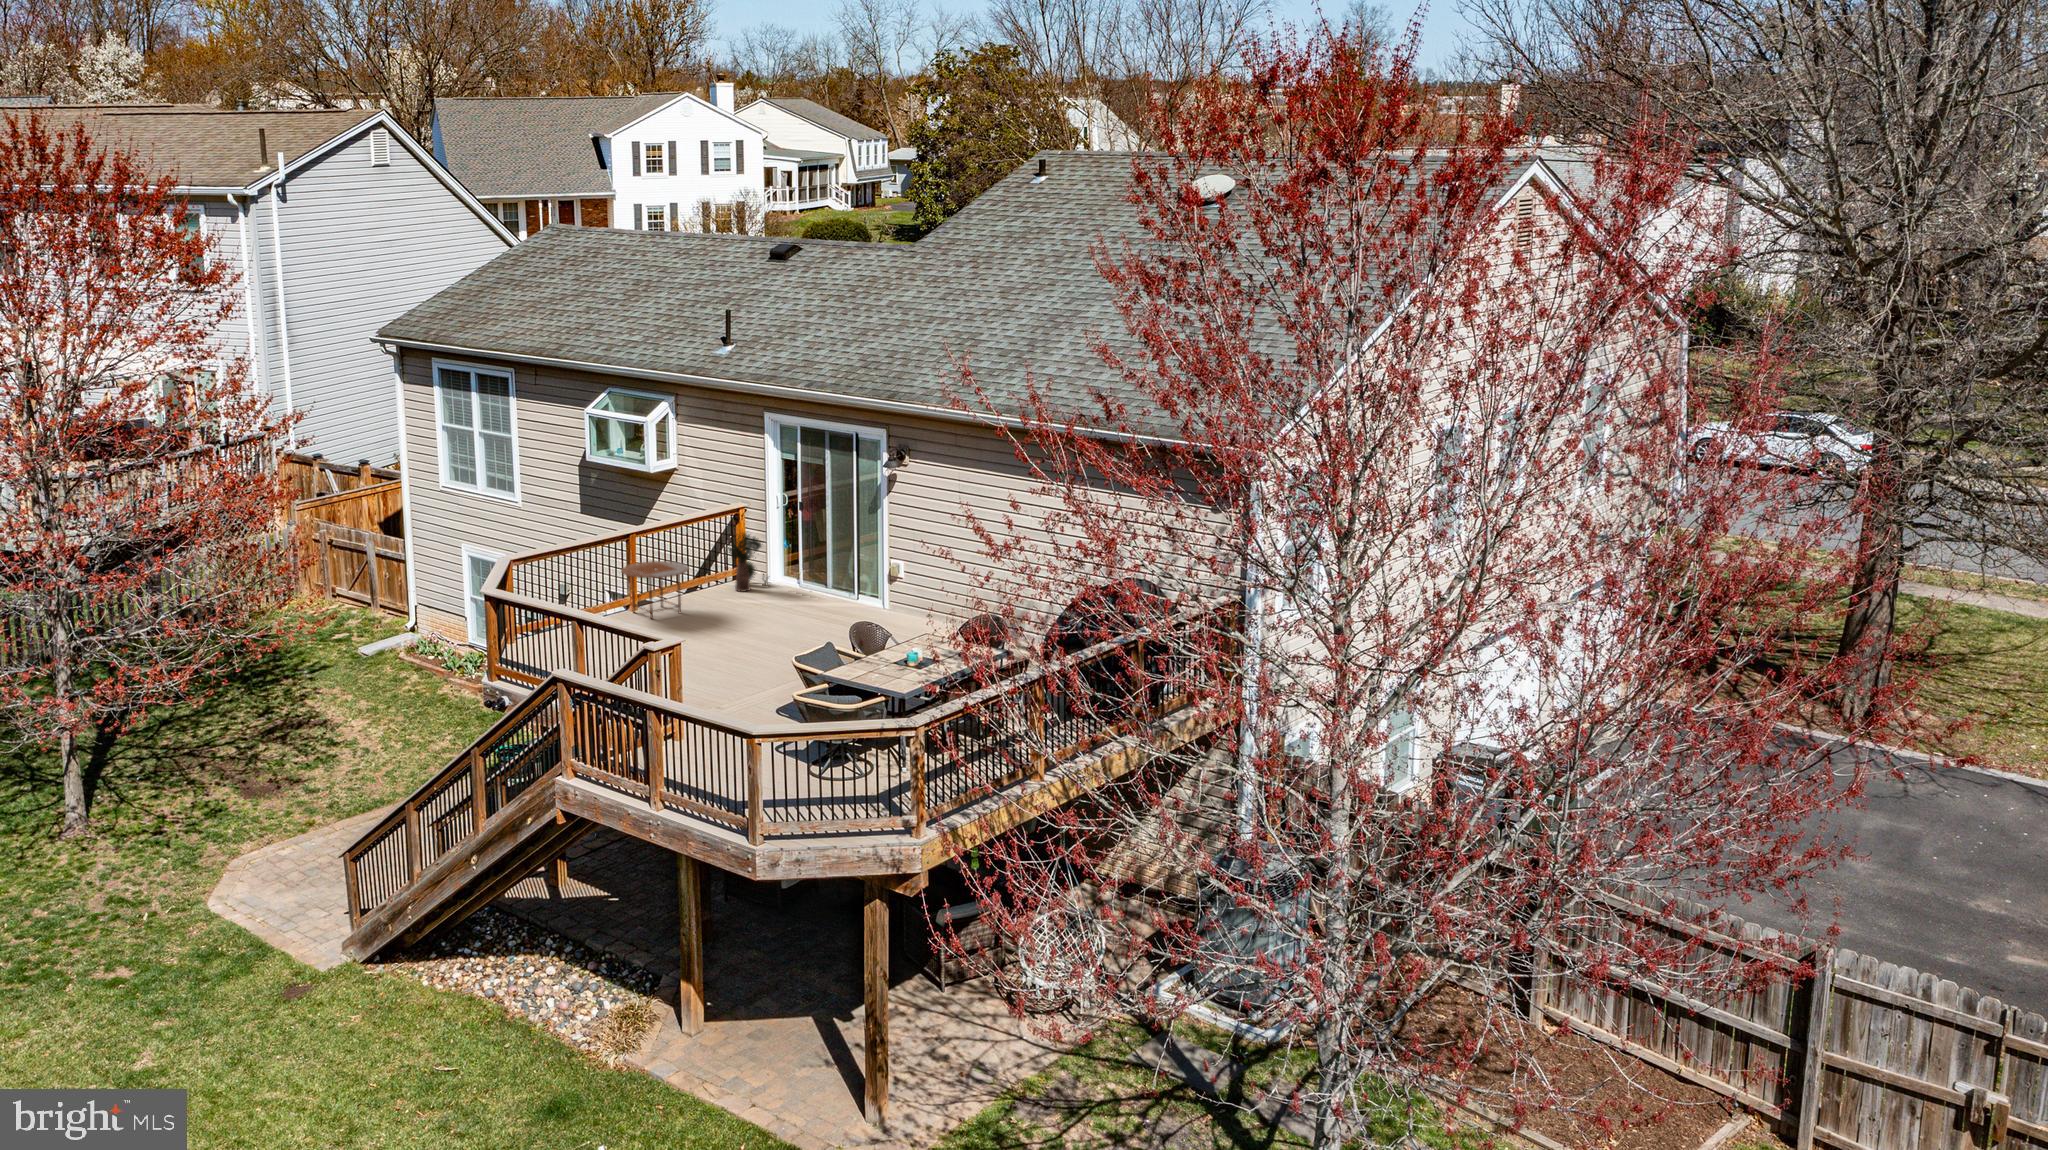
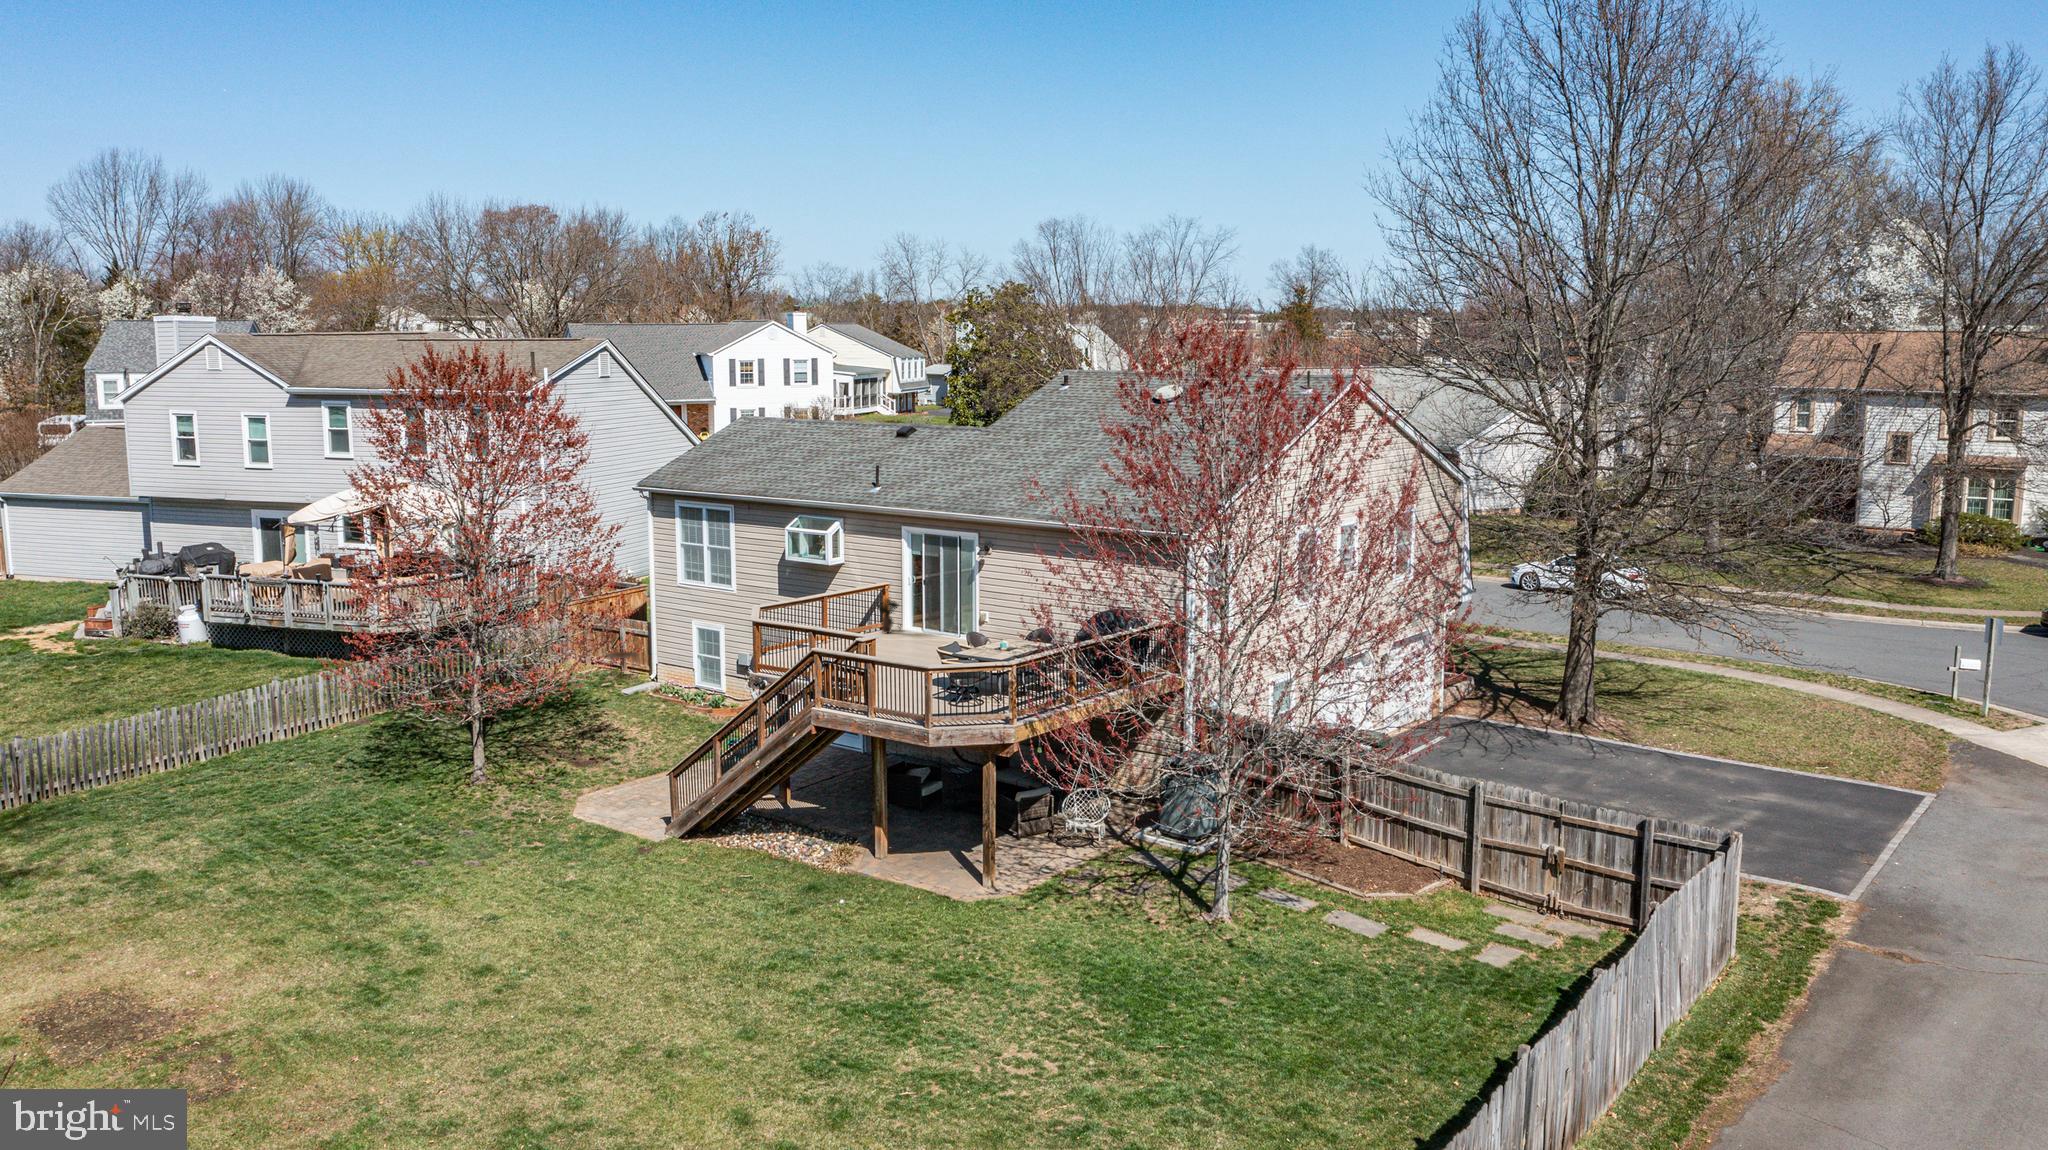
side table: present [621,561,689,619] -> present [607,652,637,675]

